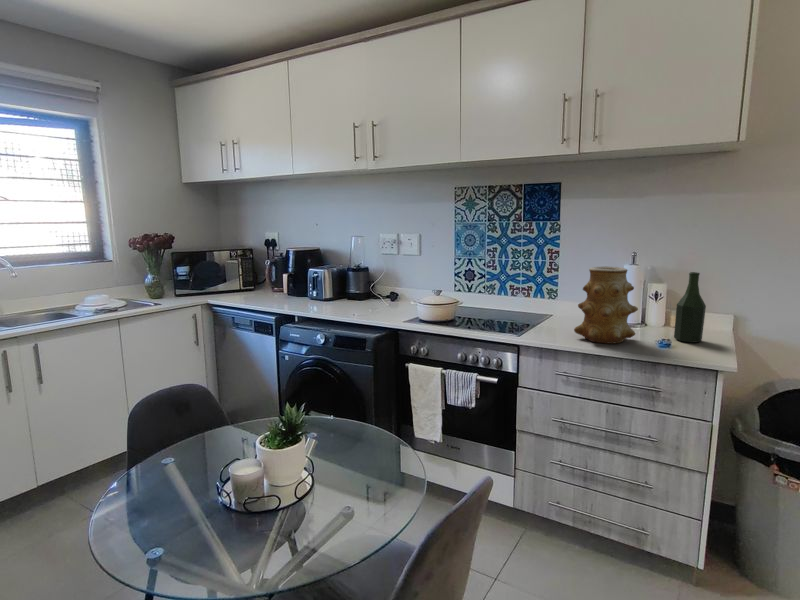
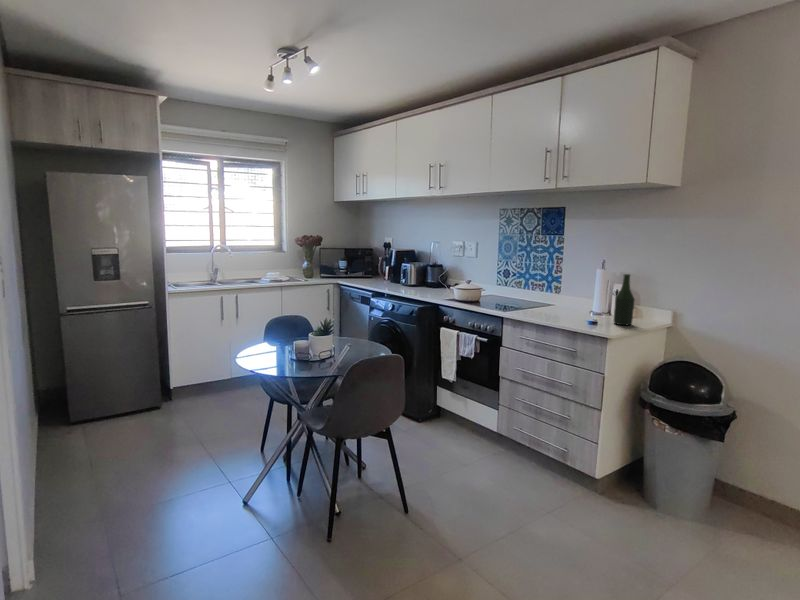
vase: present [574,266,638,344] -> none [541,267,583,320]

